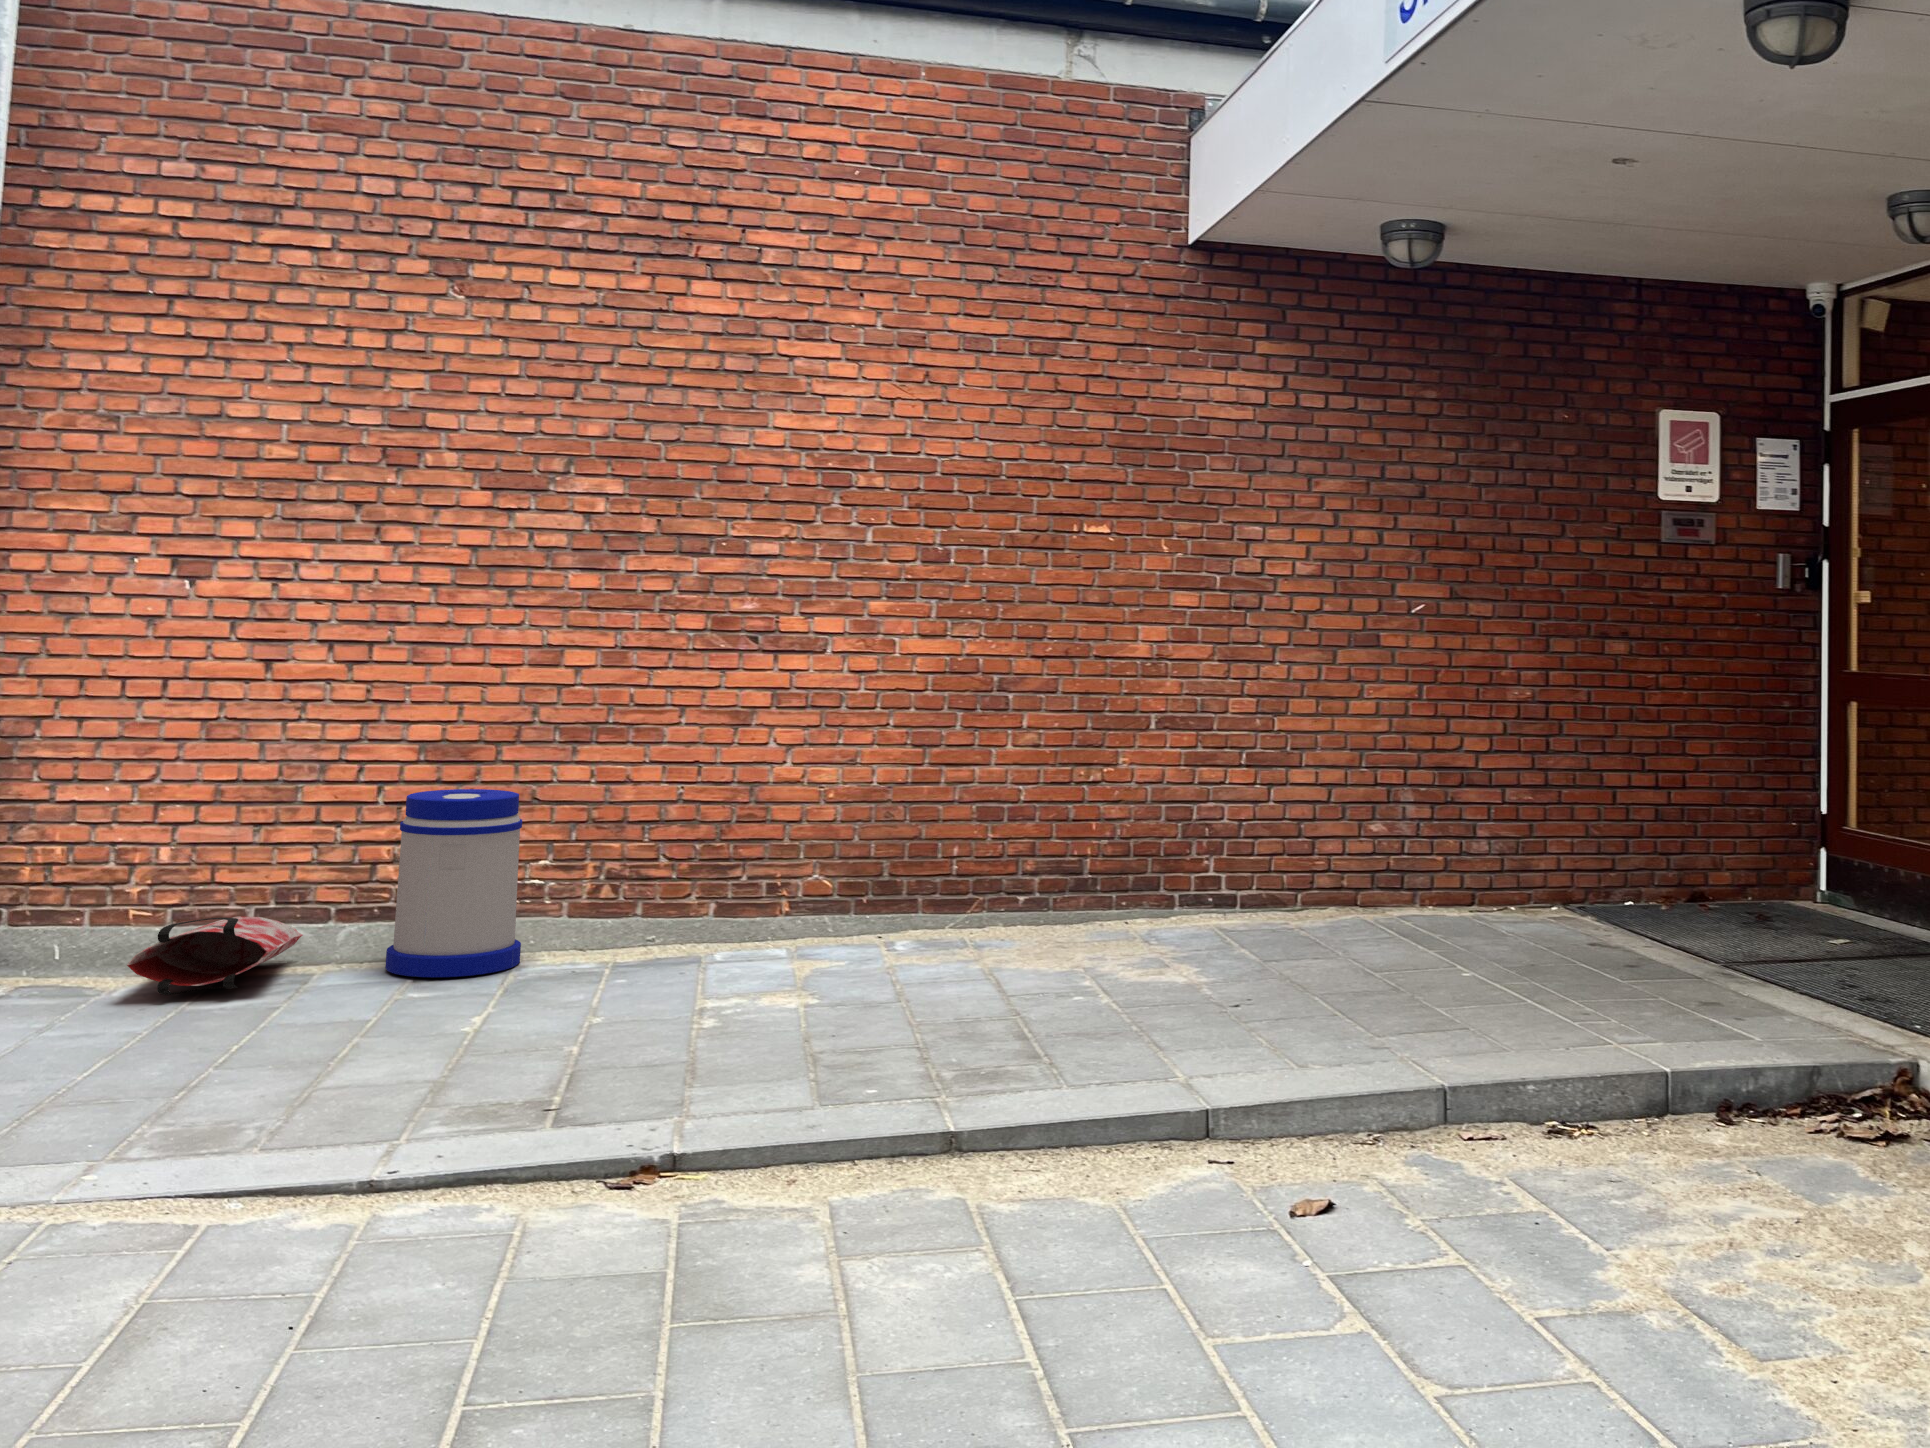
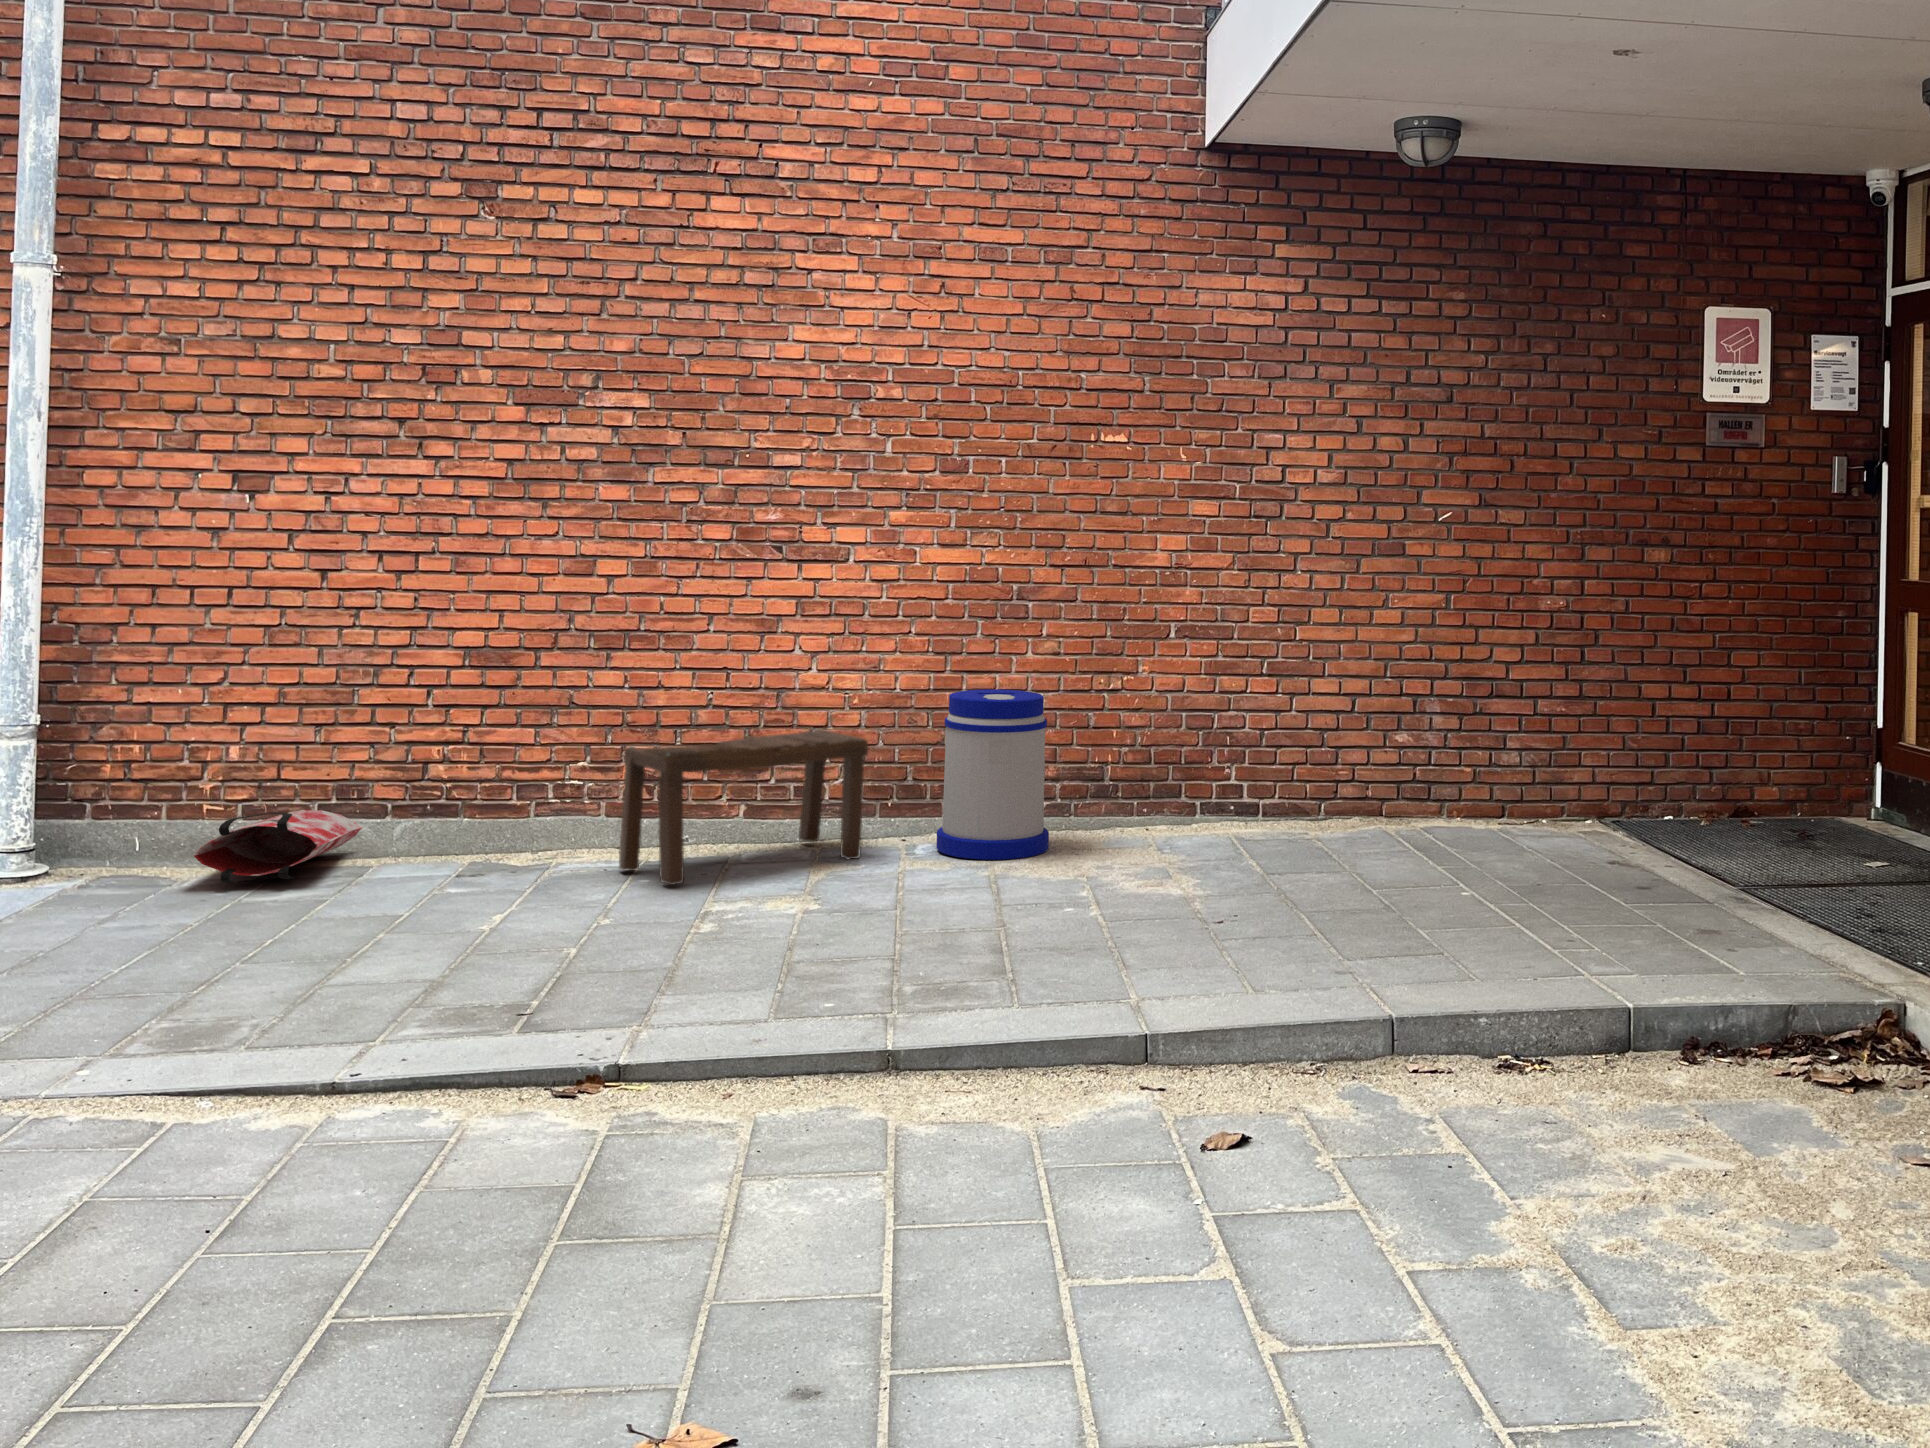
trash can: present [385,789,522,977] -> present [936,690,1049,860]
bench: none [592,824,853,986] -> present [619,729,868,885]

